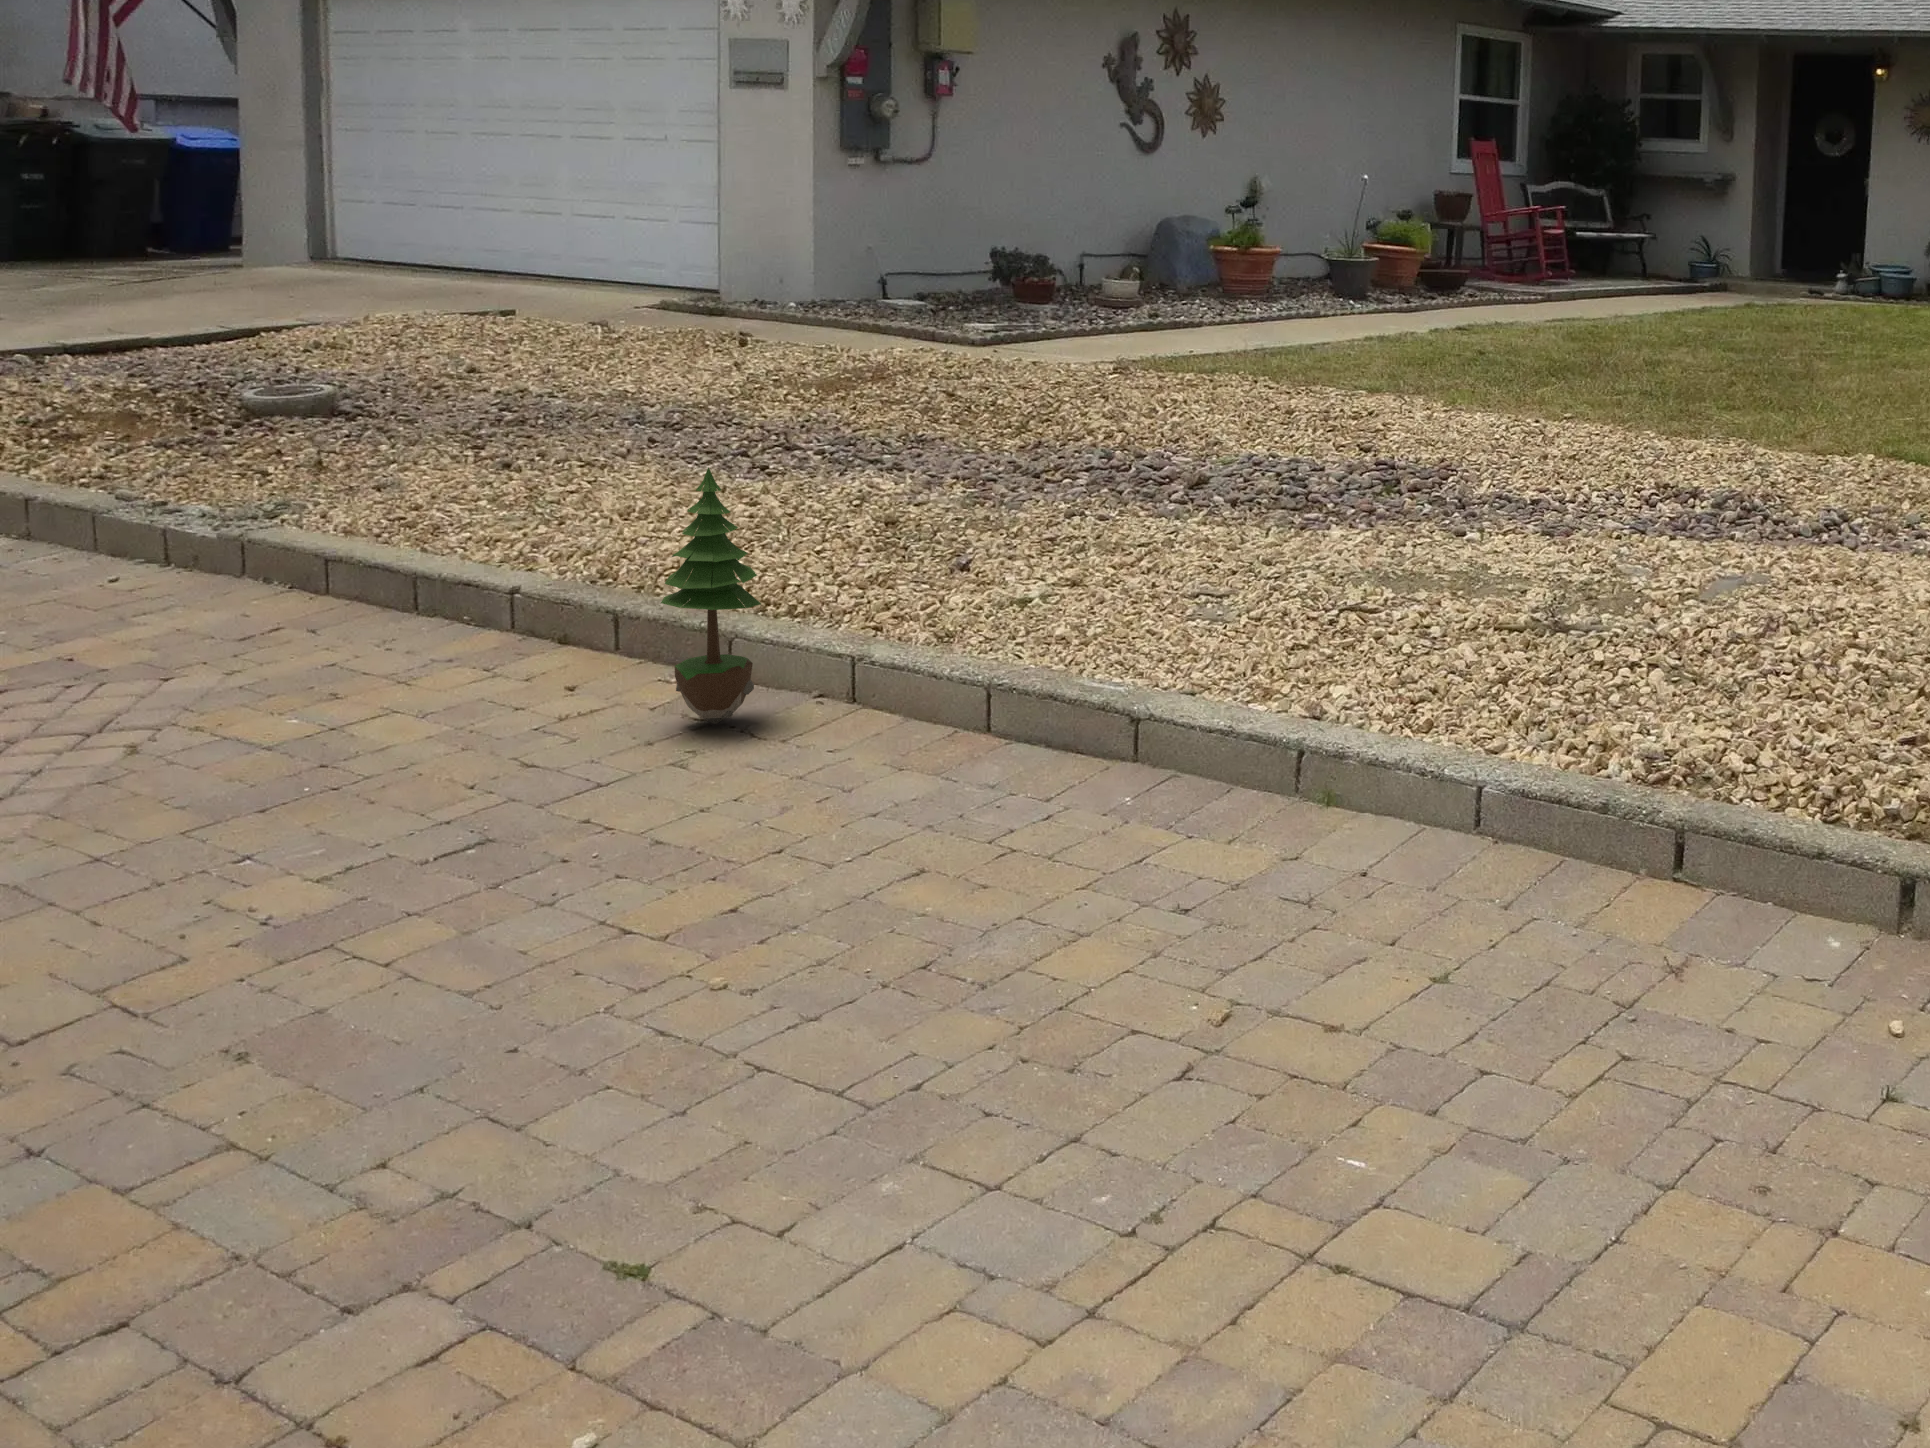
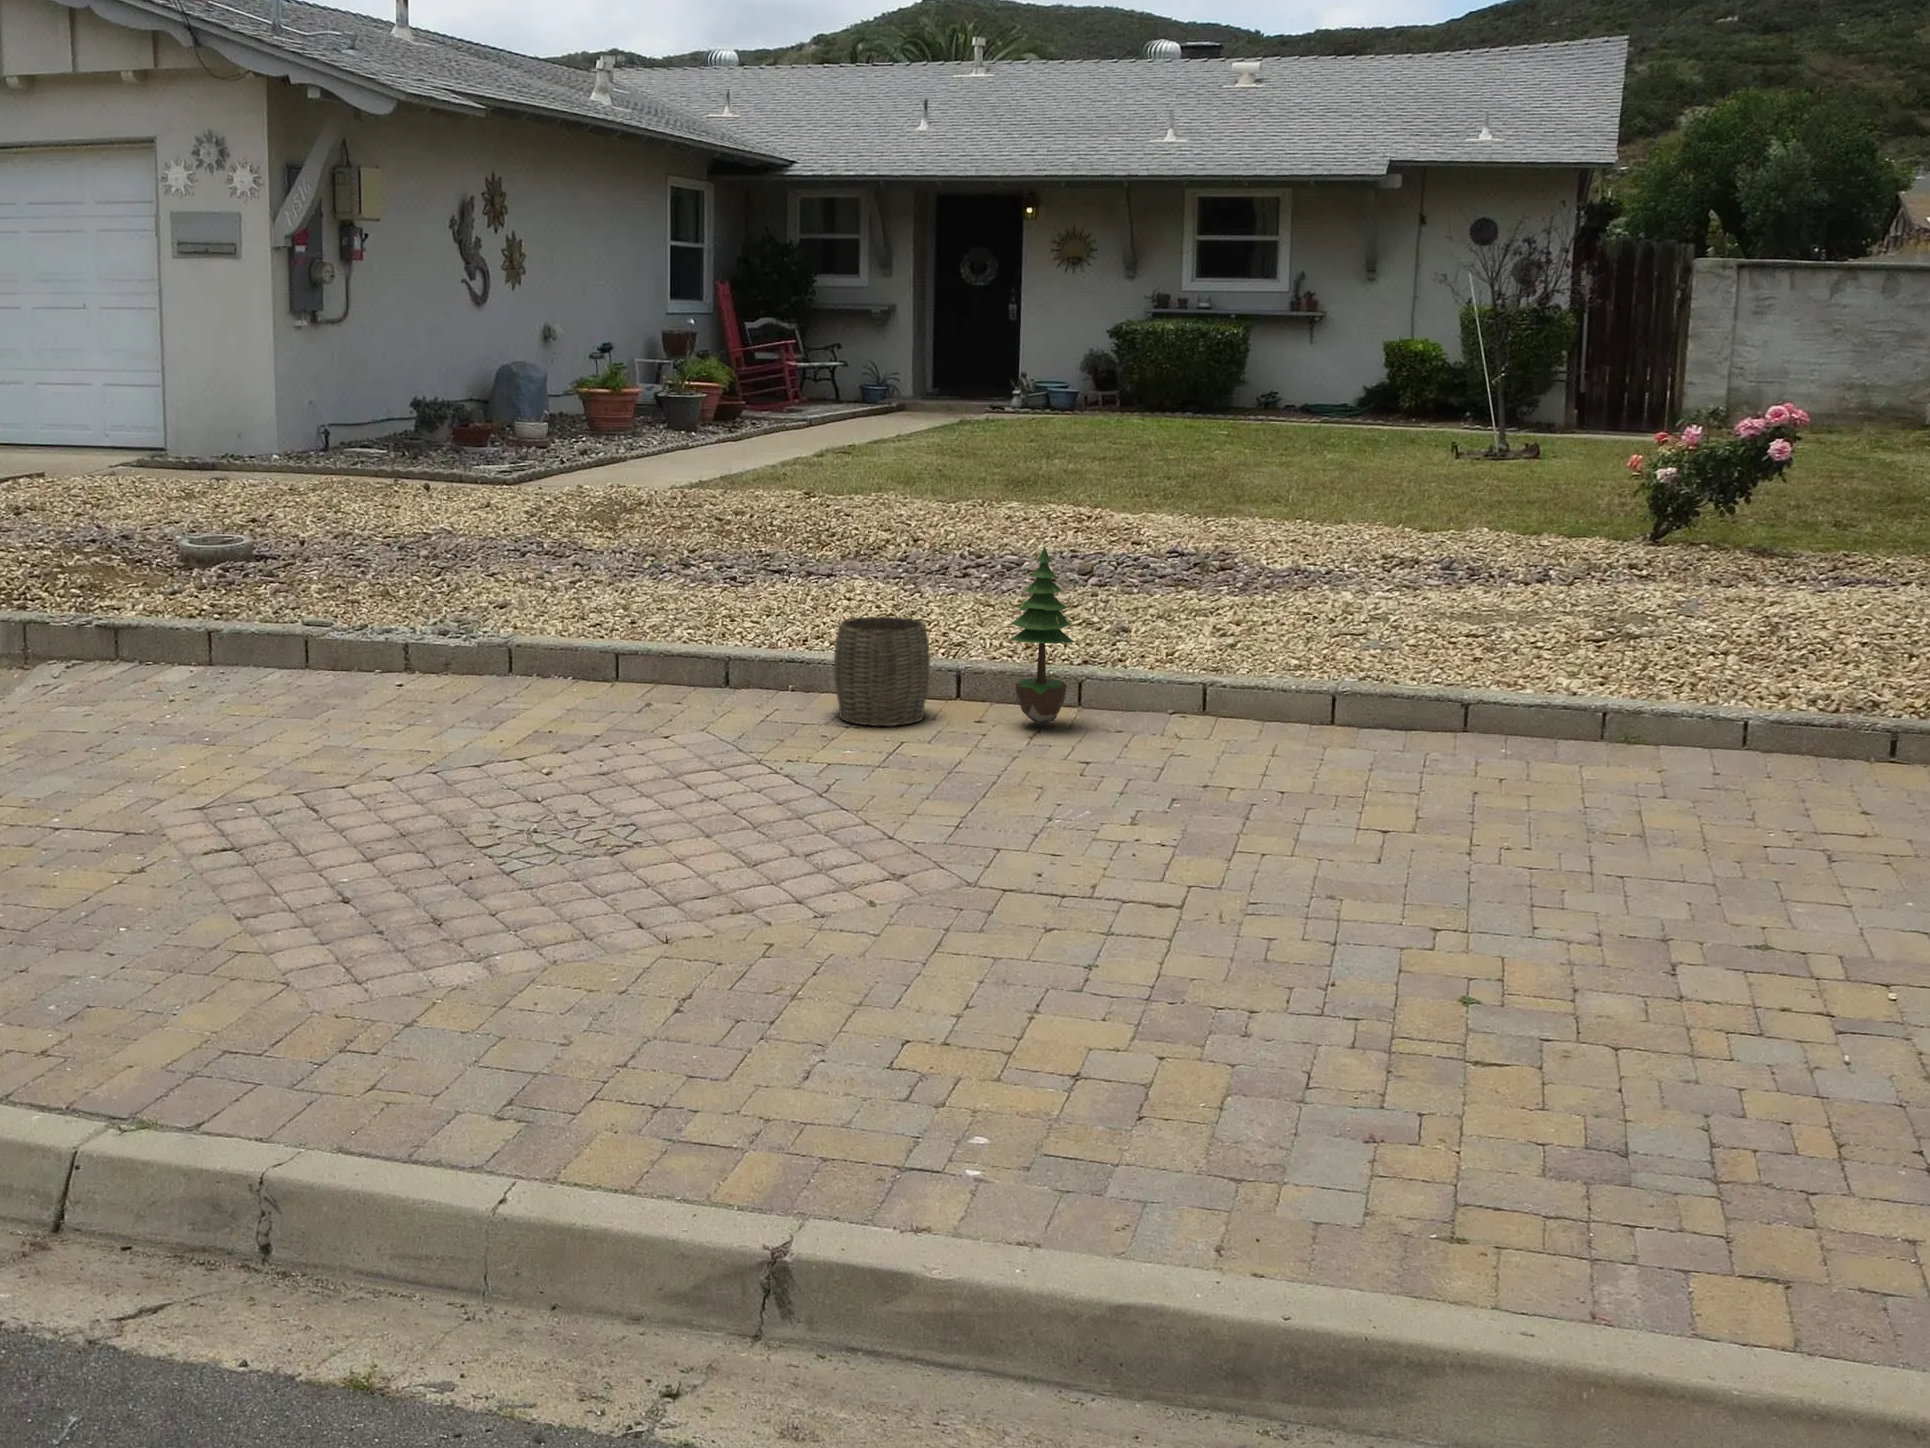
woven basket: none [478,550,625,706] -> present [834,617,930,726]

